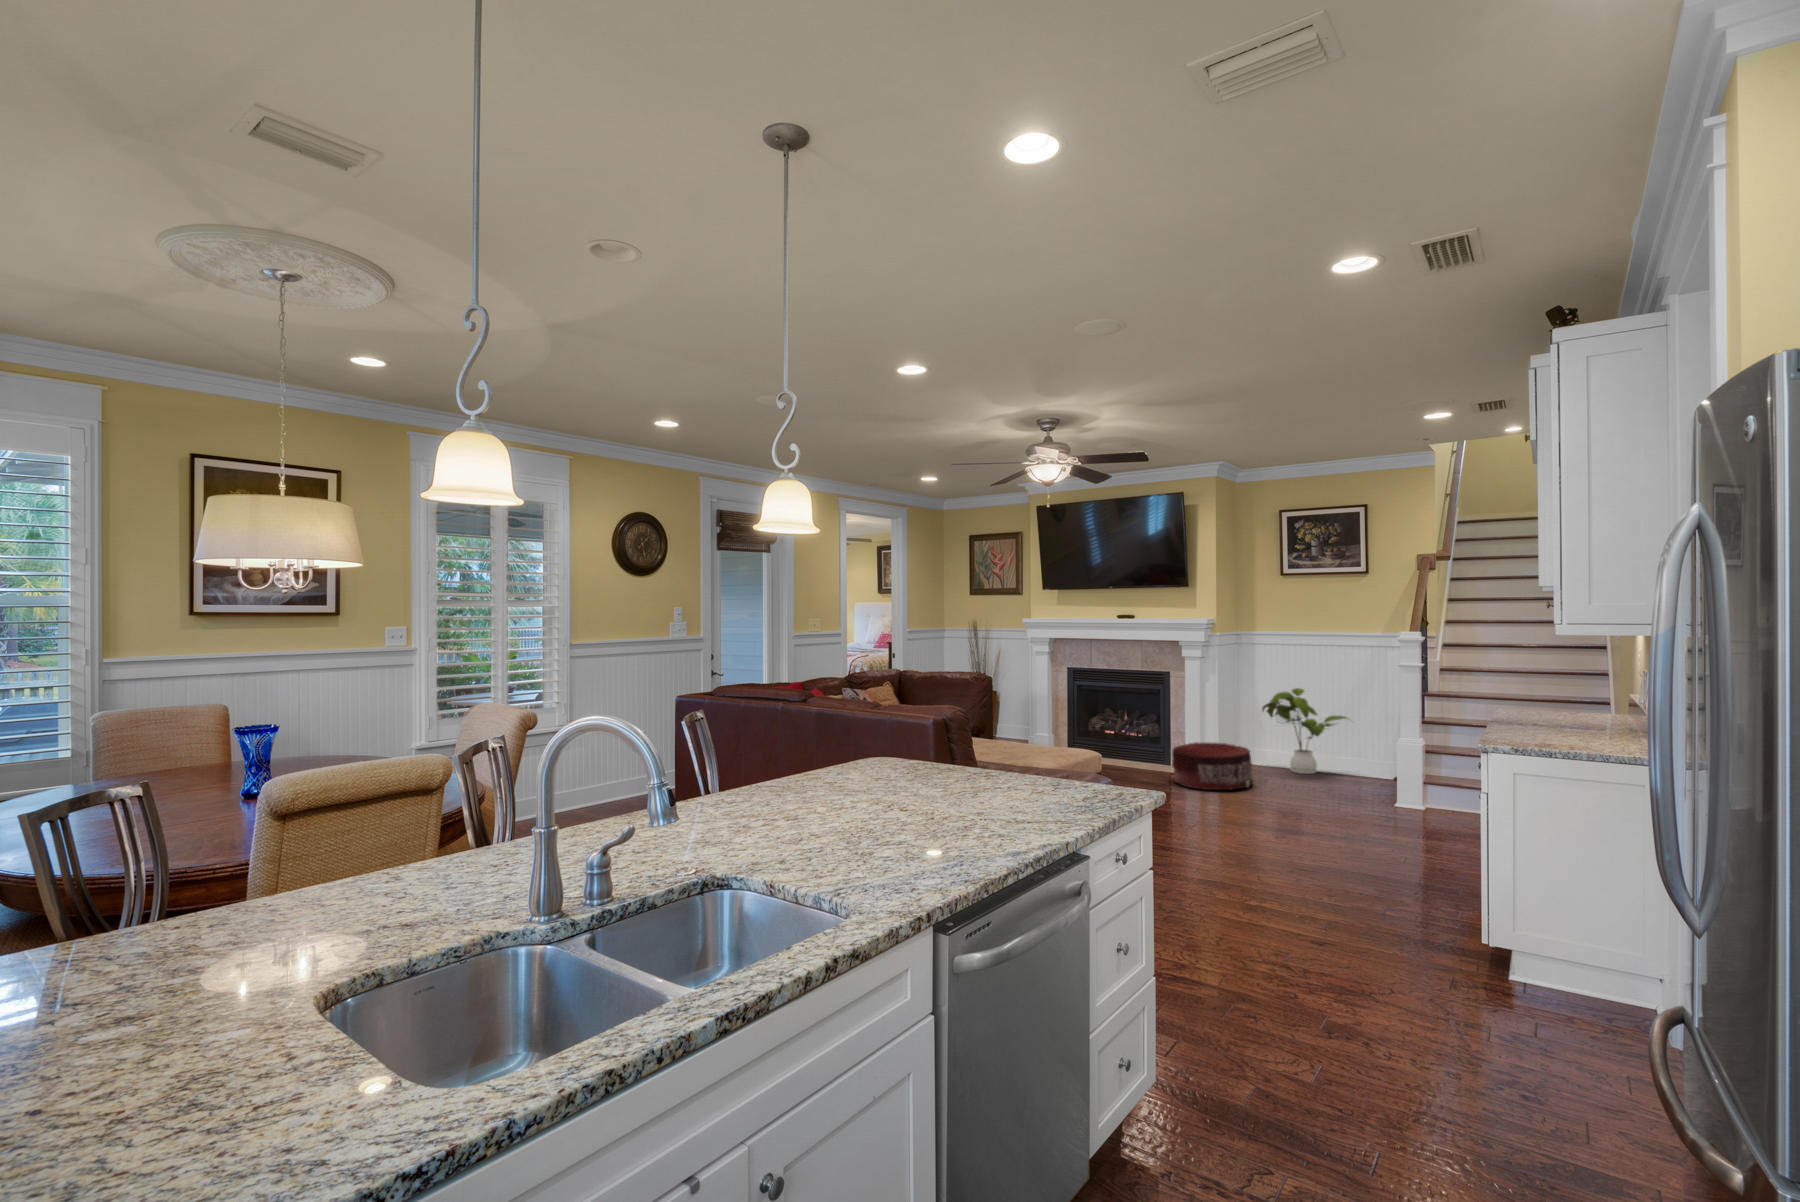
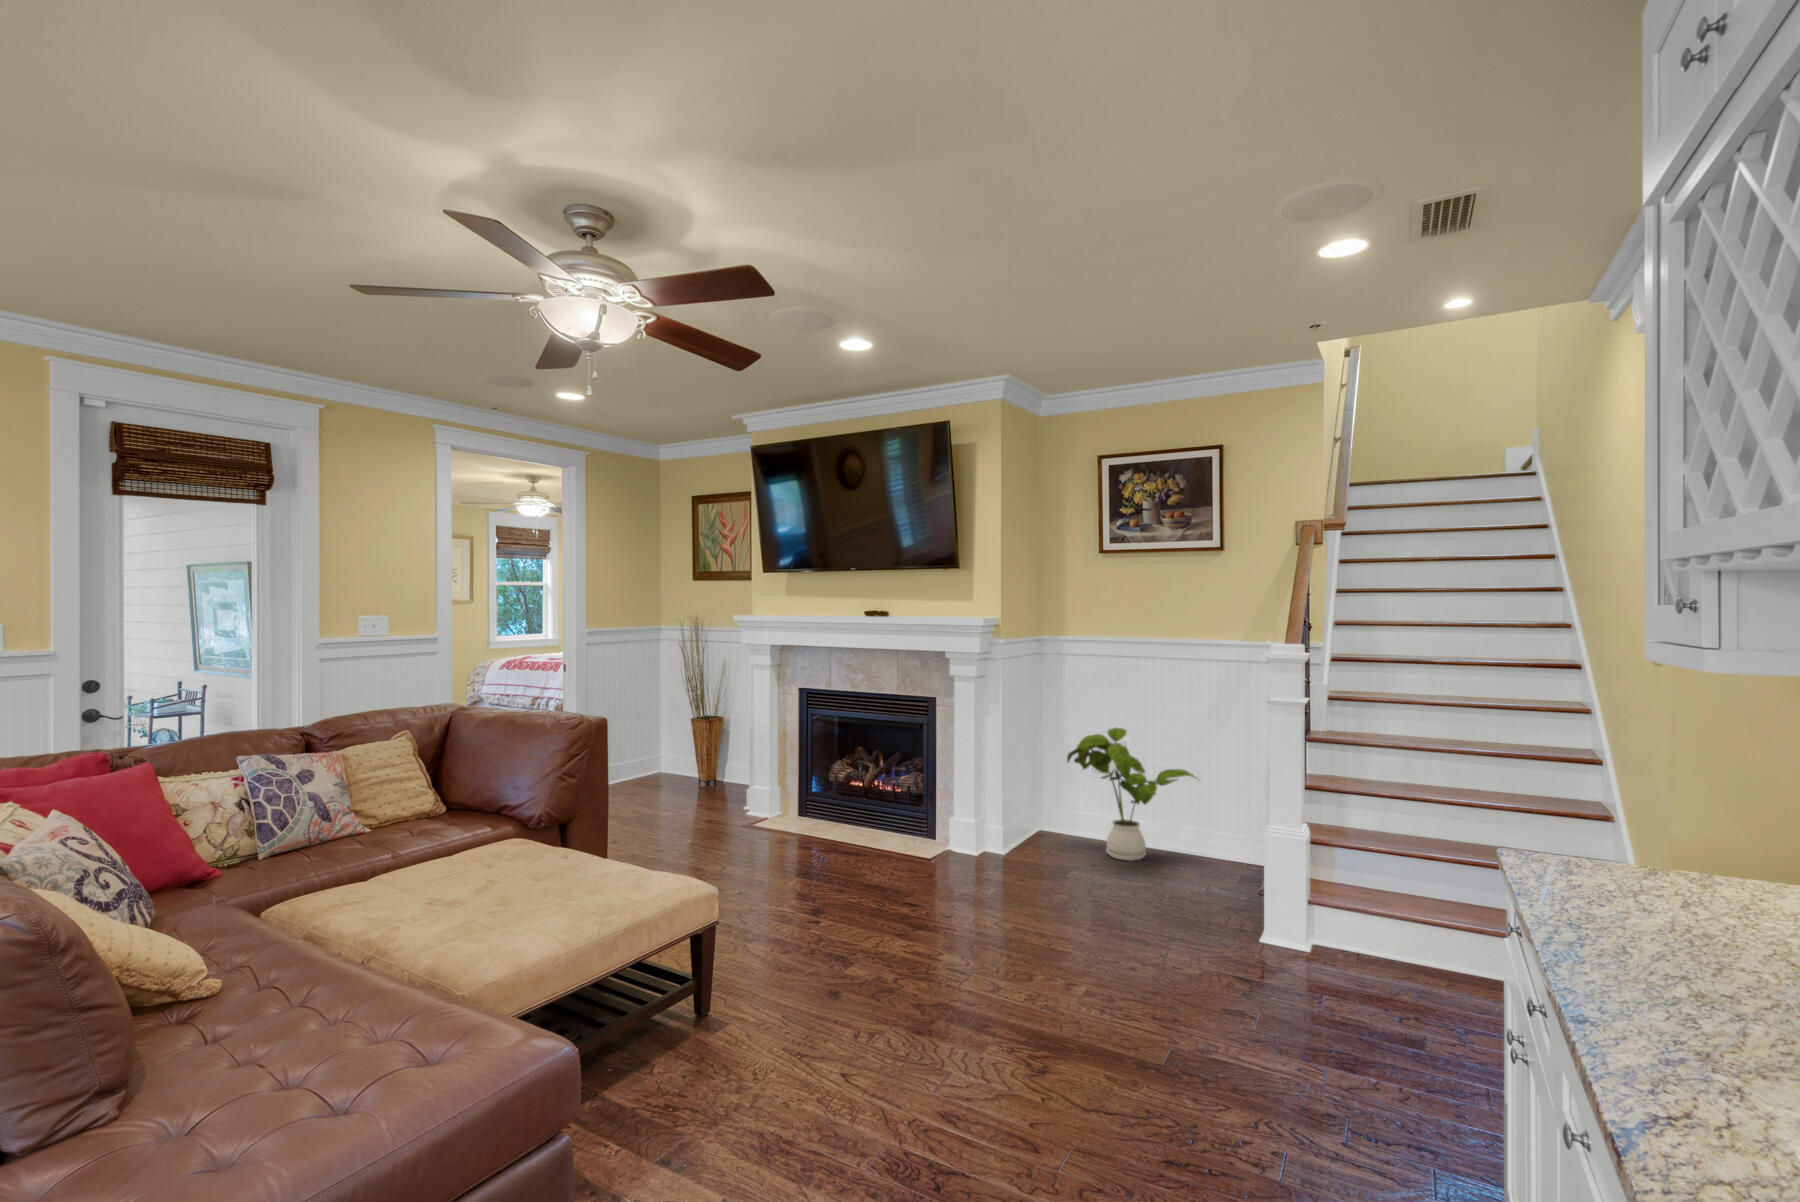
pouf: present [1172,742,1253,790] -> none [911,817,1042,912]

